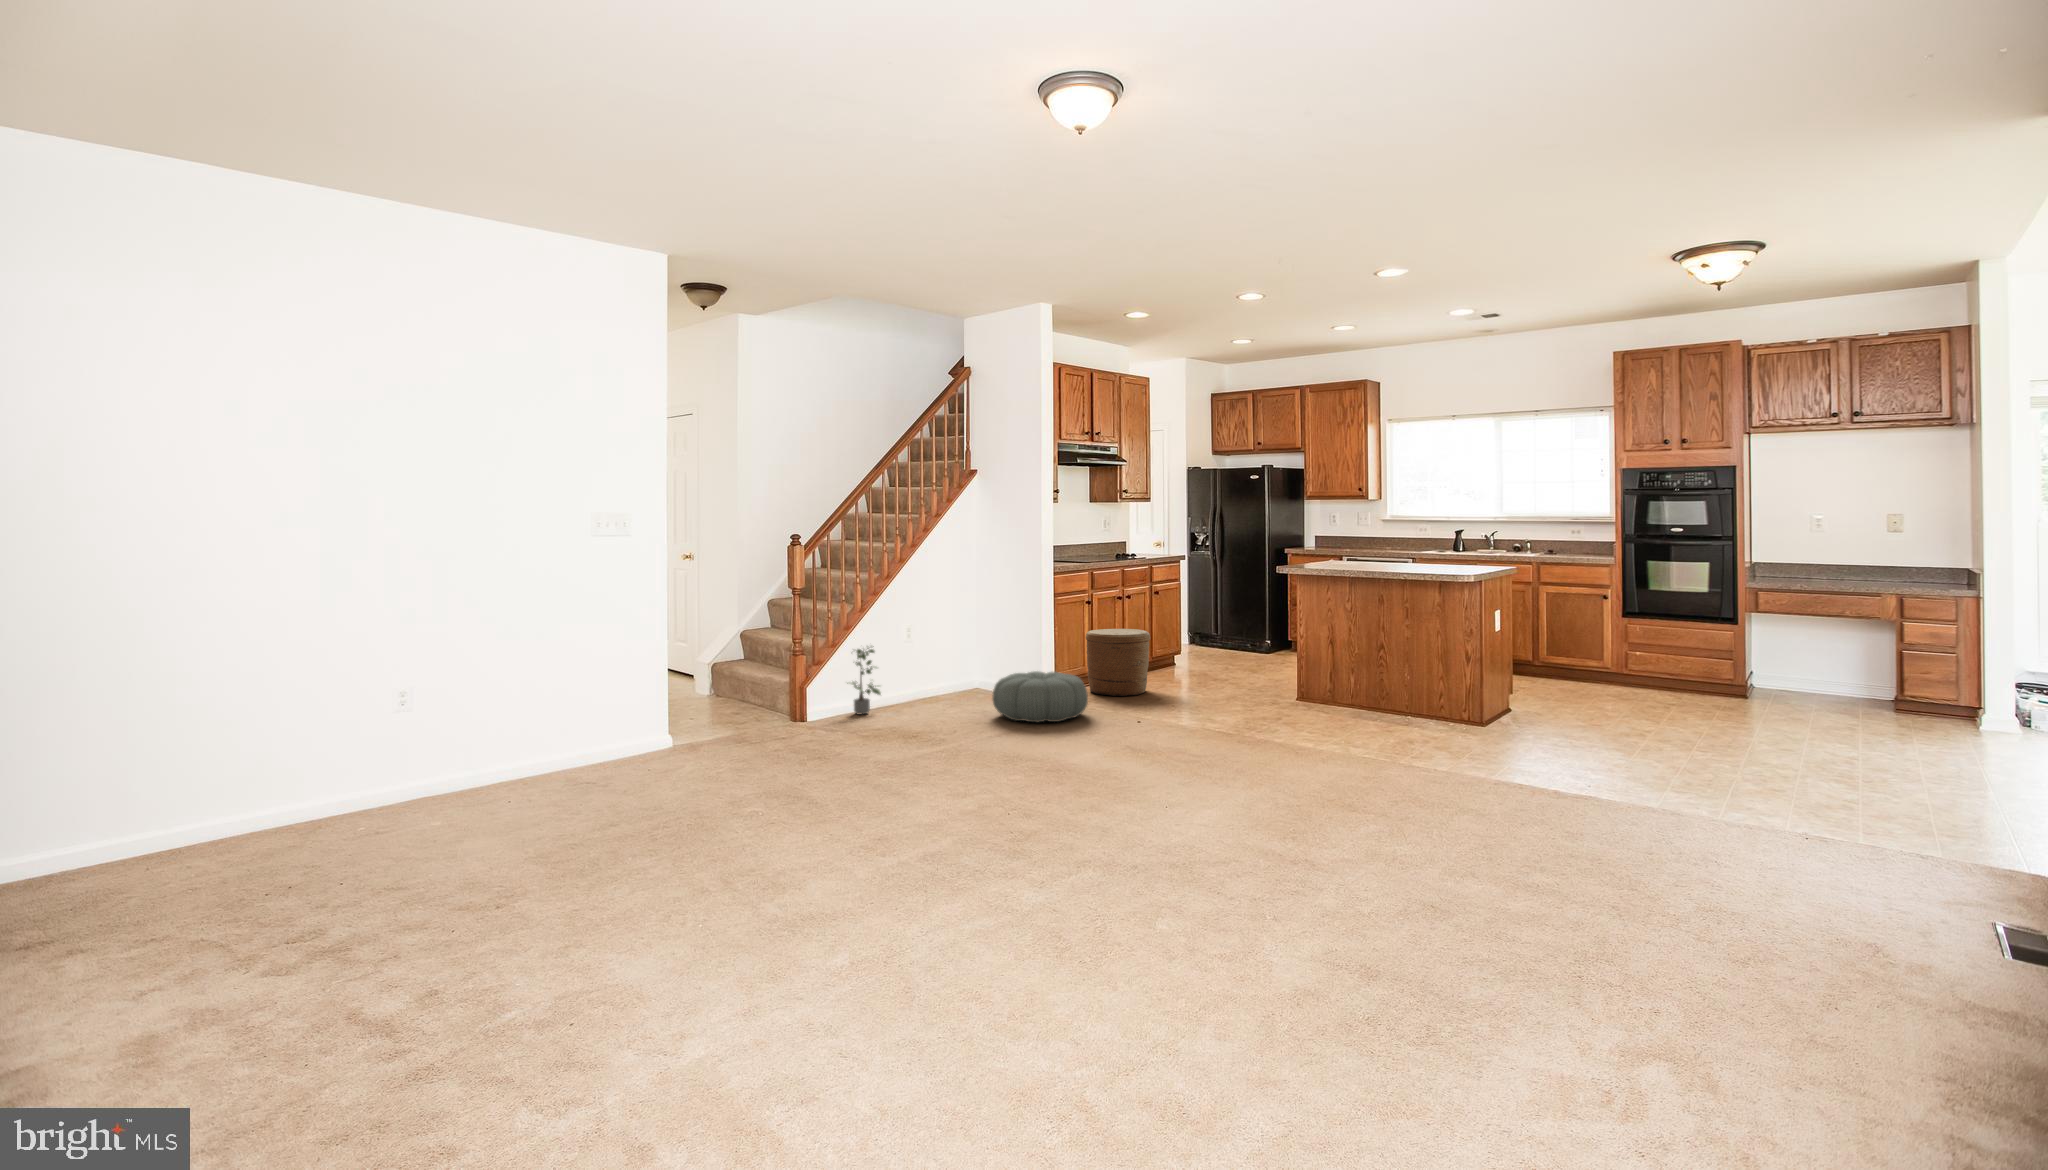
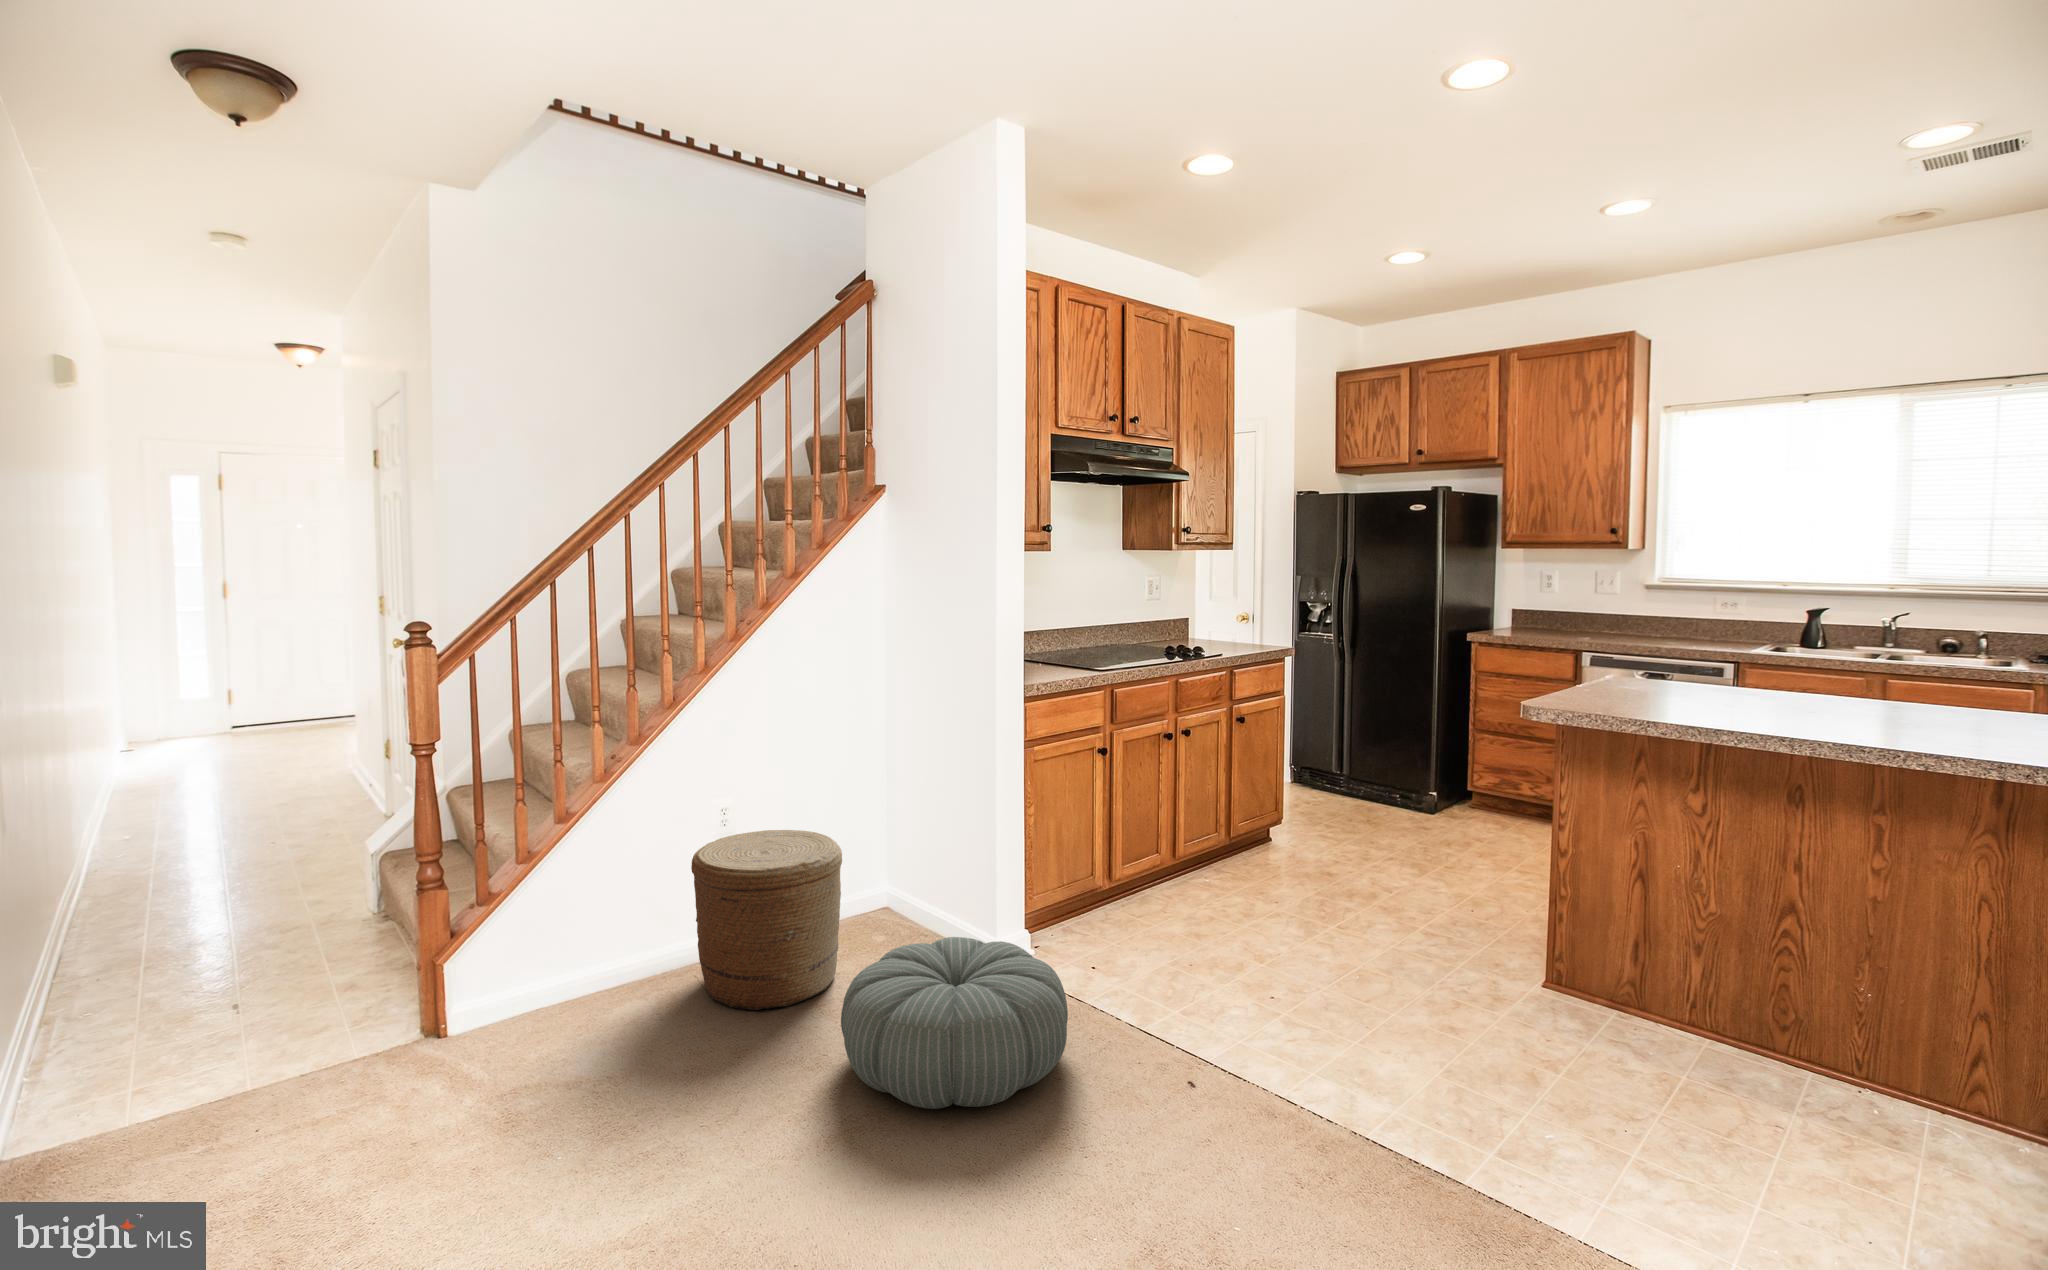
woven basket: present [1086,629,1150,696] -> present [691,830,842,1011]
potted plant: present [847,648,881,714] -> none [532,861,634,1023]

